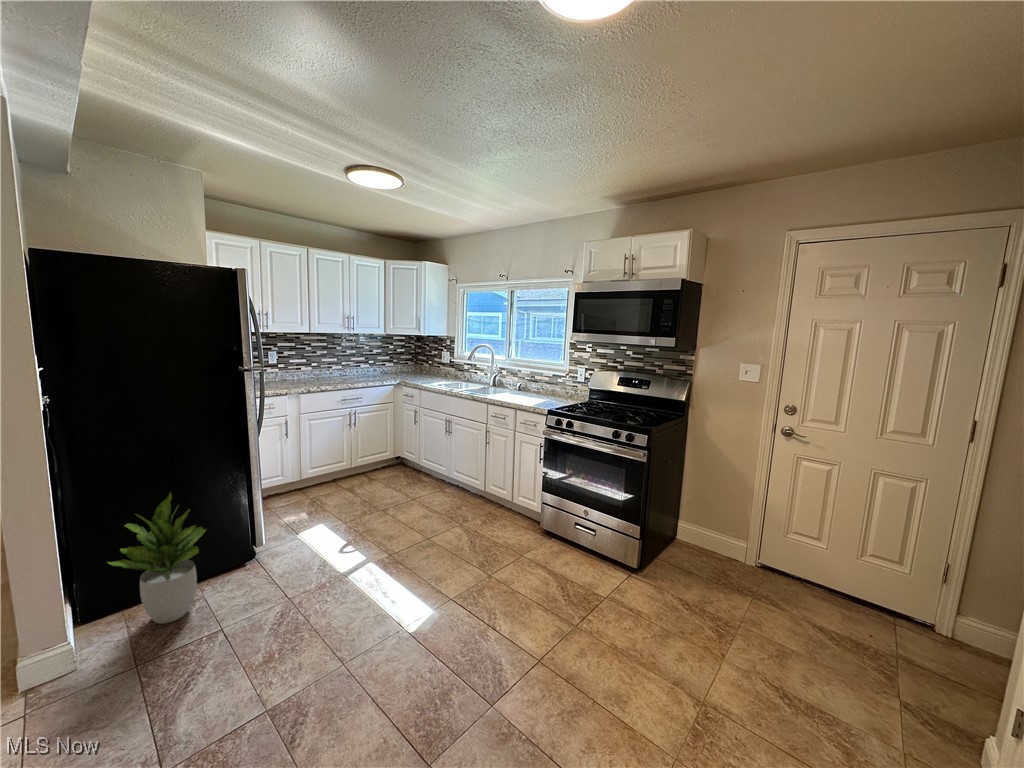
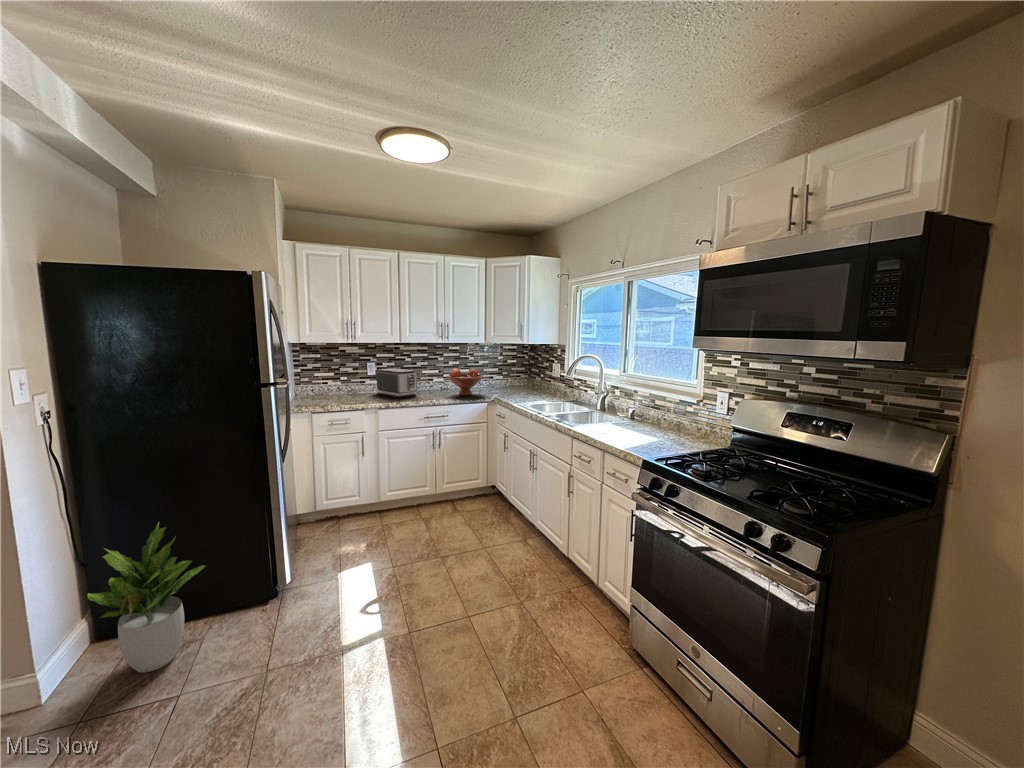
fruit bowl: none [353,356,386,380] -> present [448,368,483,395]
toaster: none [282,357,325,383] -> present [377,368,417,397]

